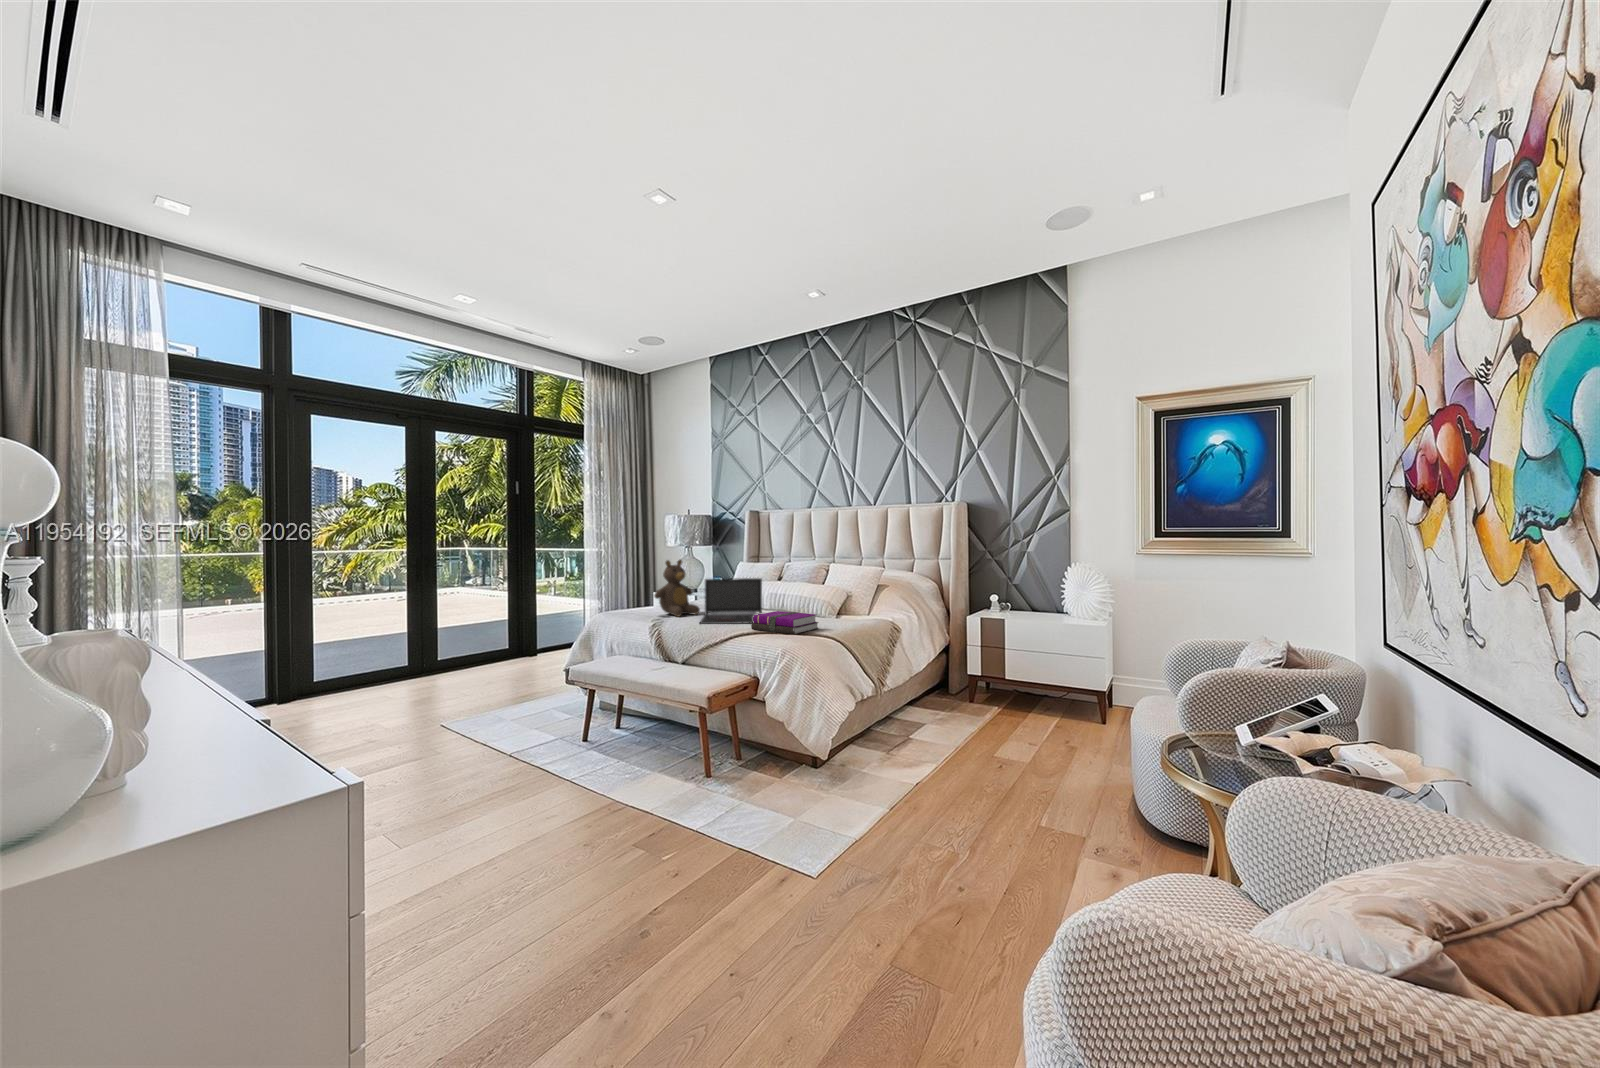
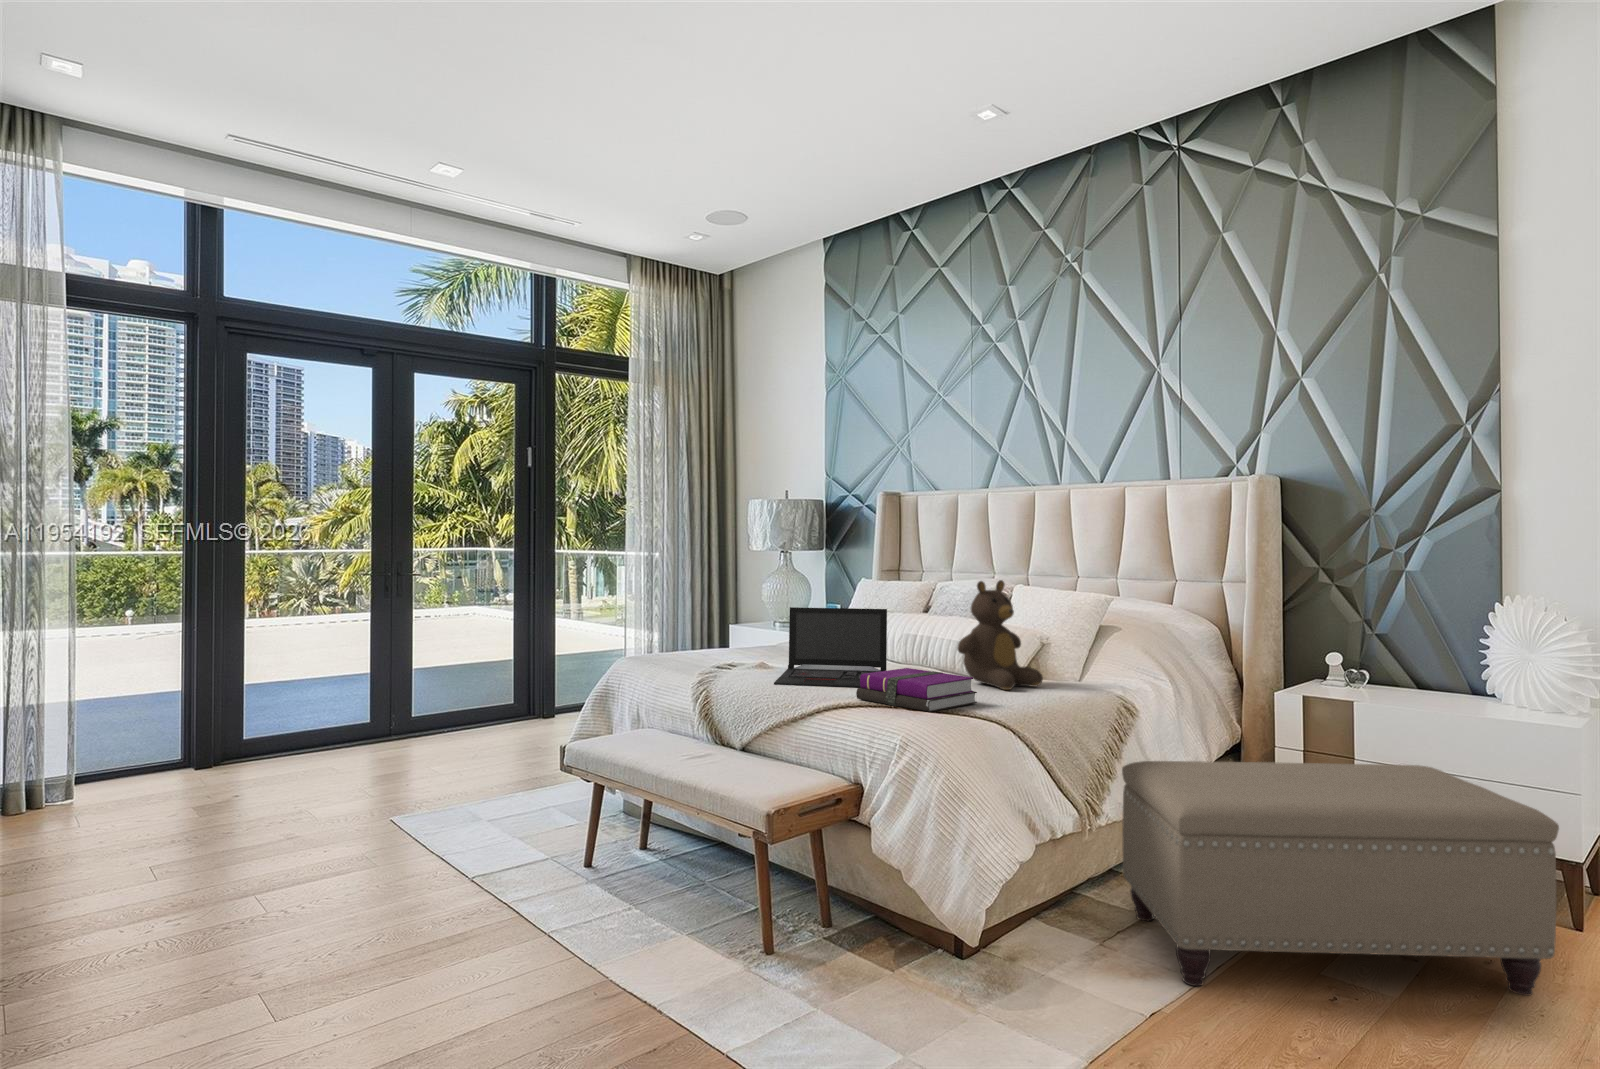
teddy bear: present [654,560,700,617] -> present [957,580,1043,690]
ottoman: none [895,650,1101,769] -> present [1122,761,1559,996]

